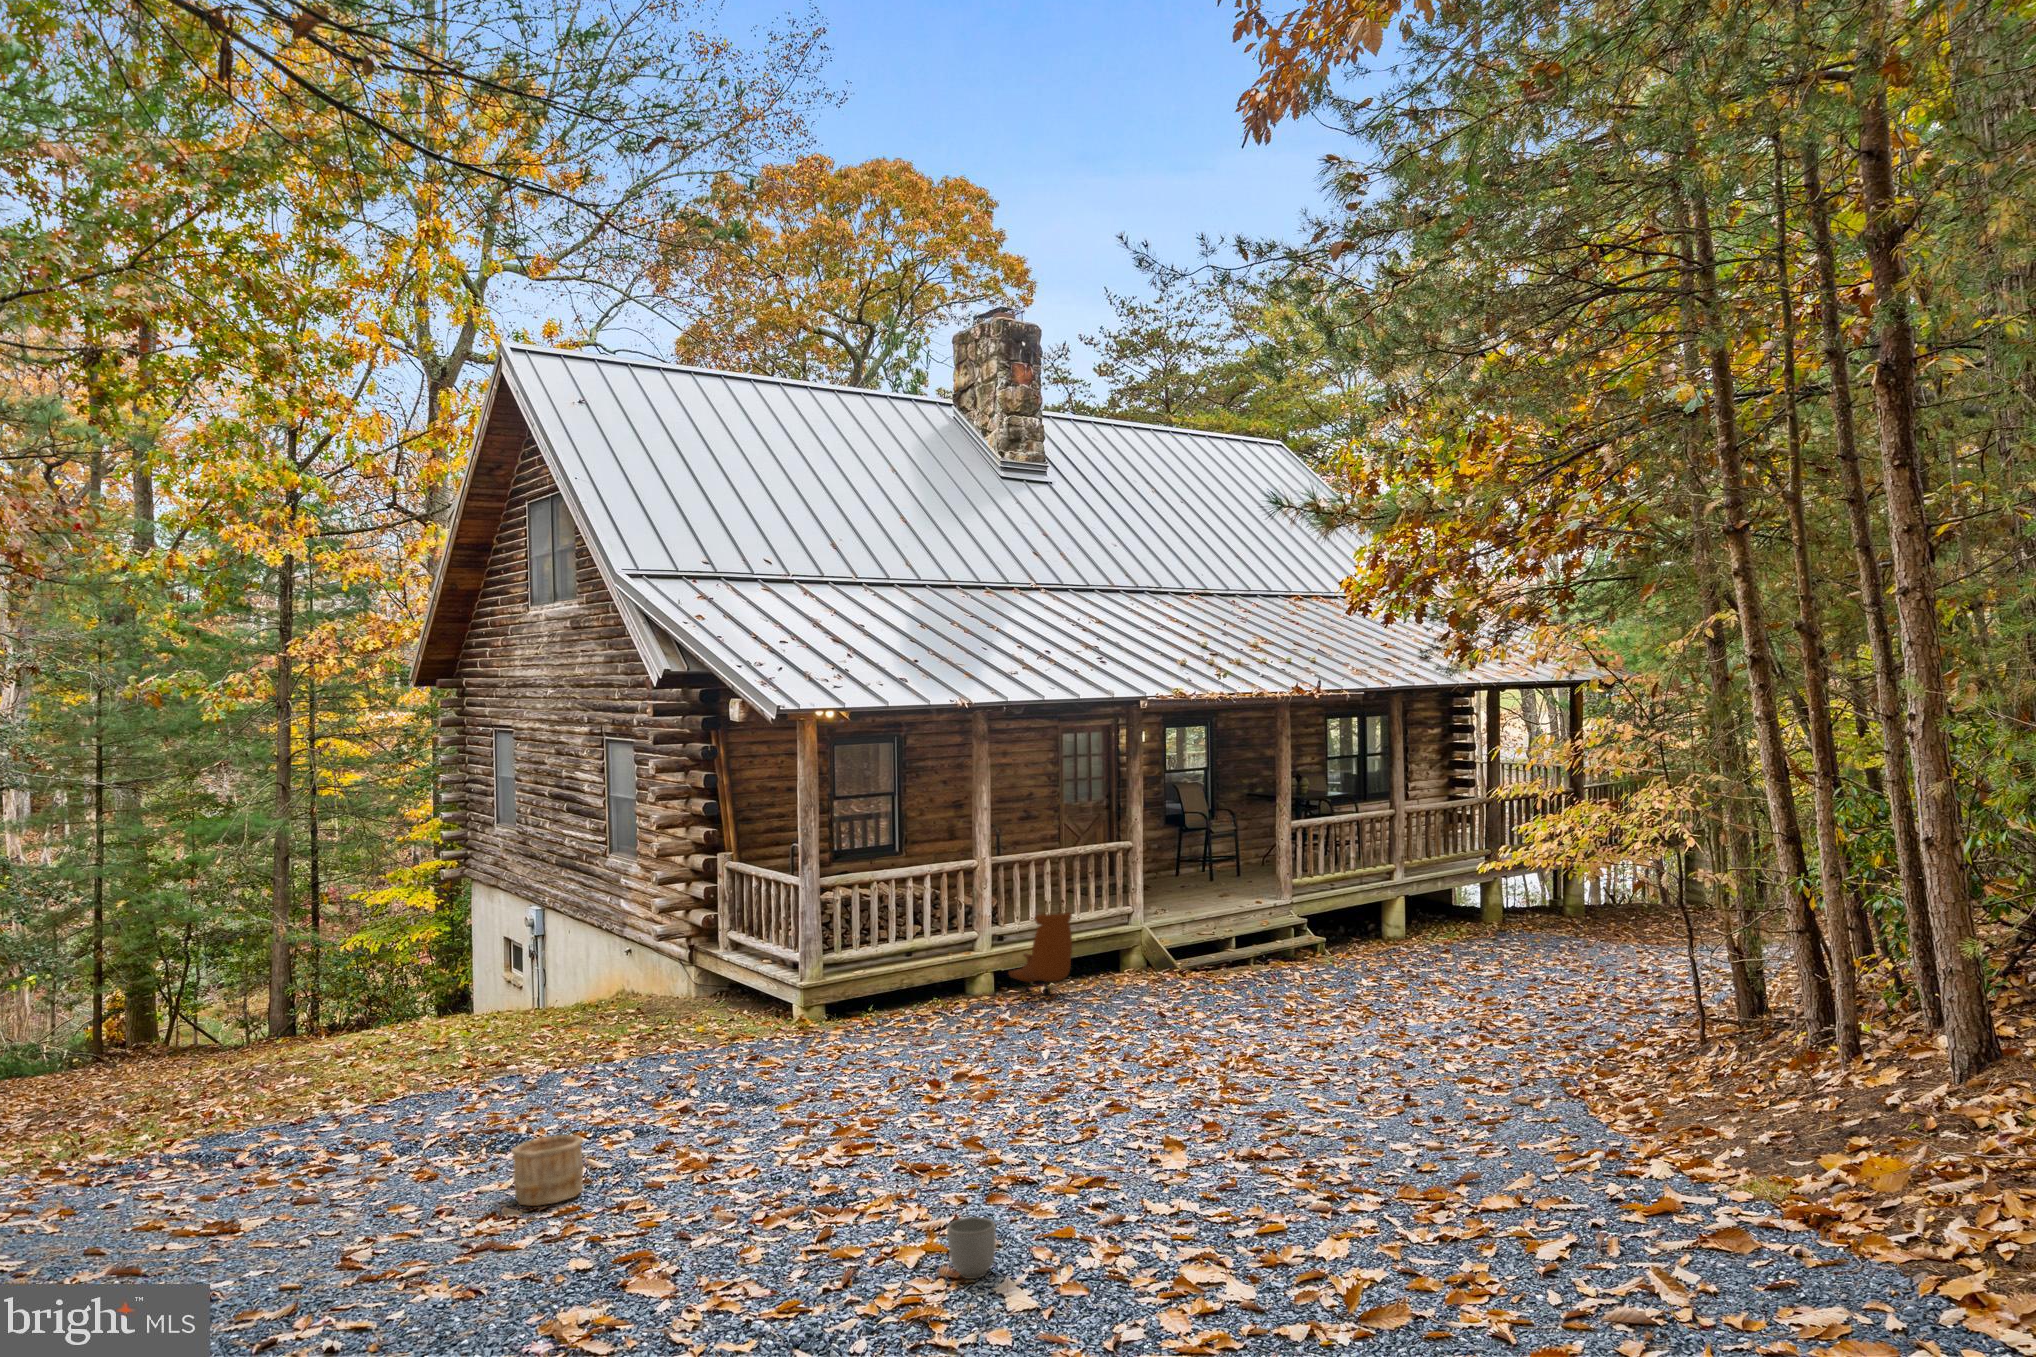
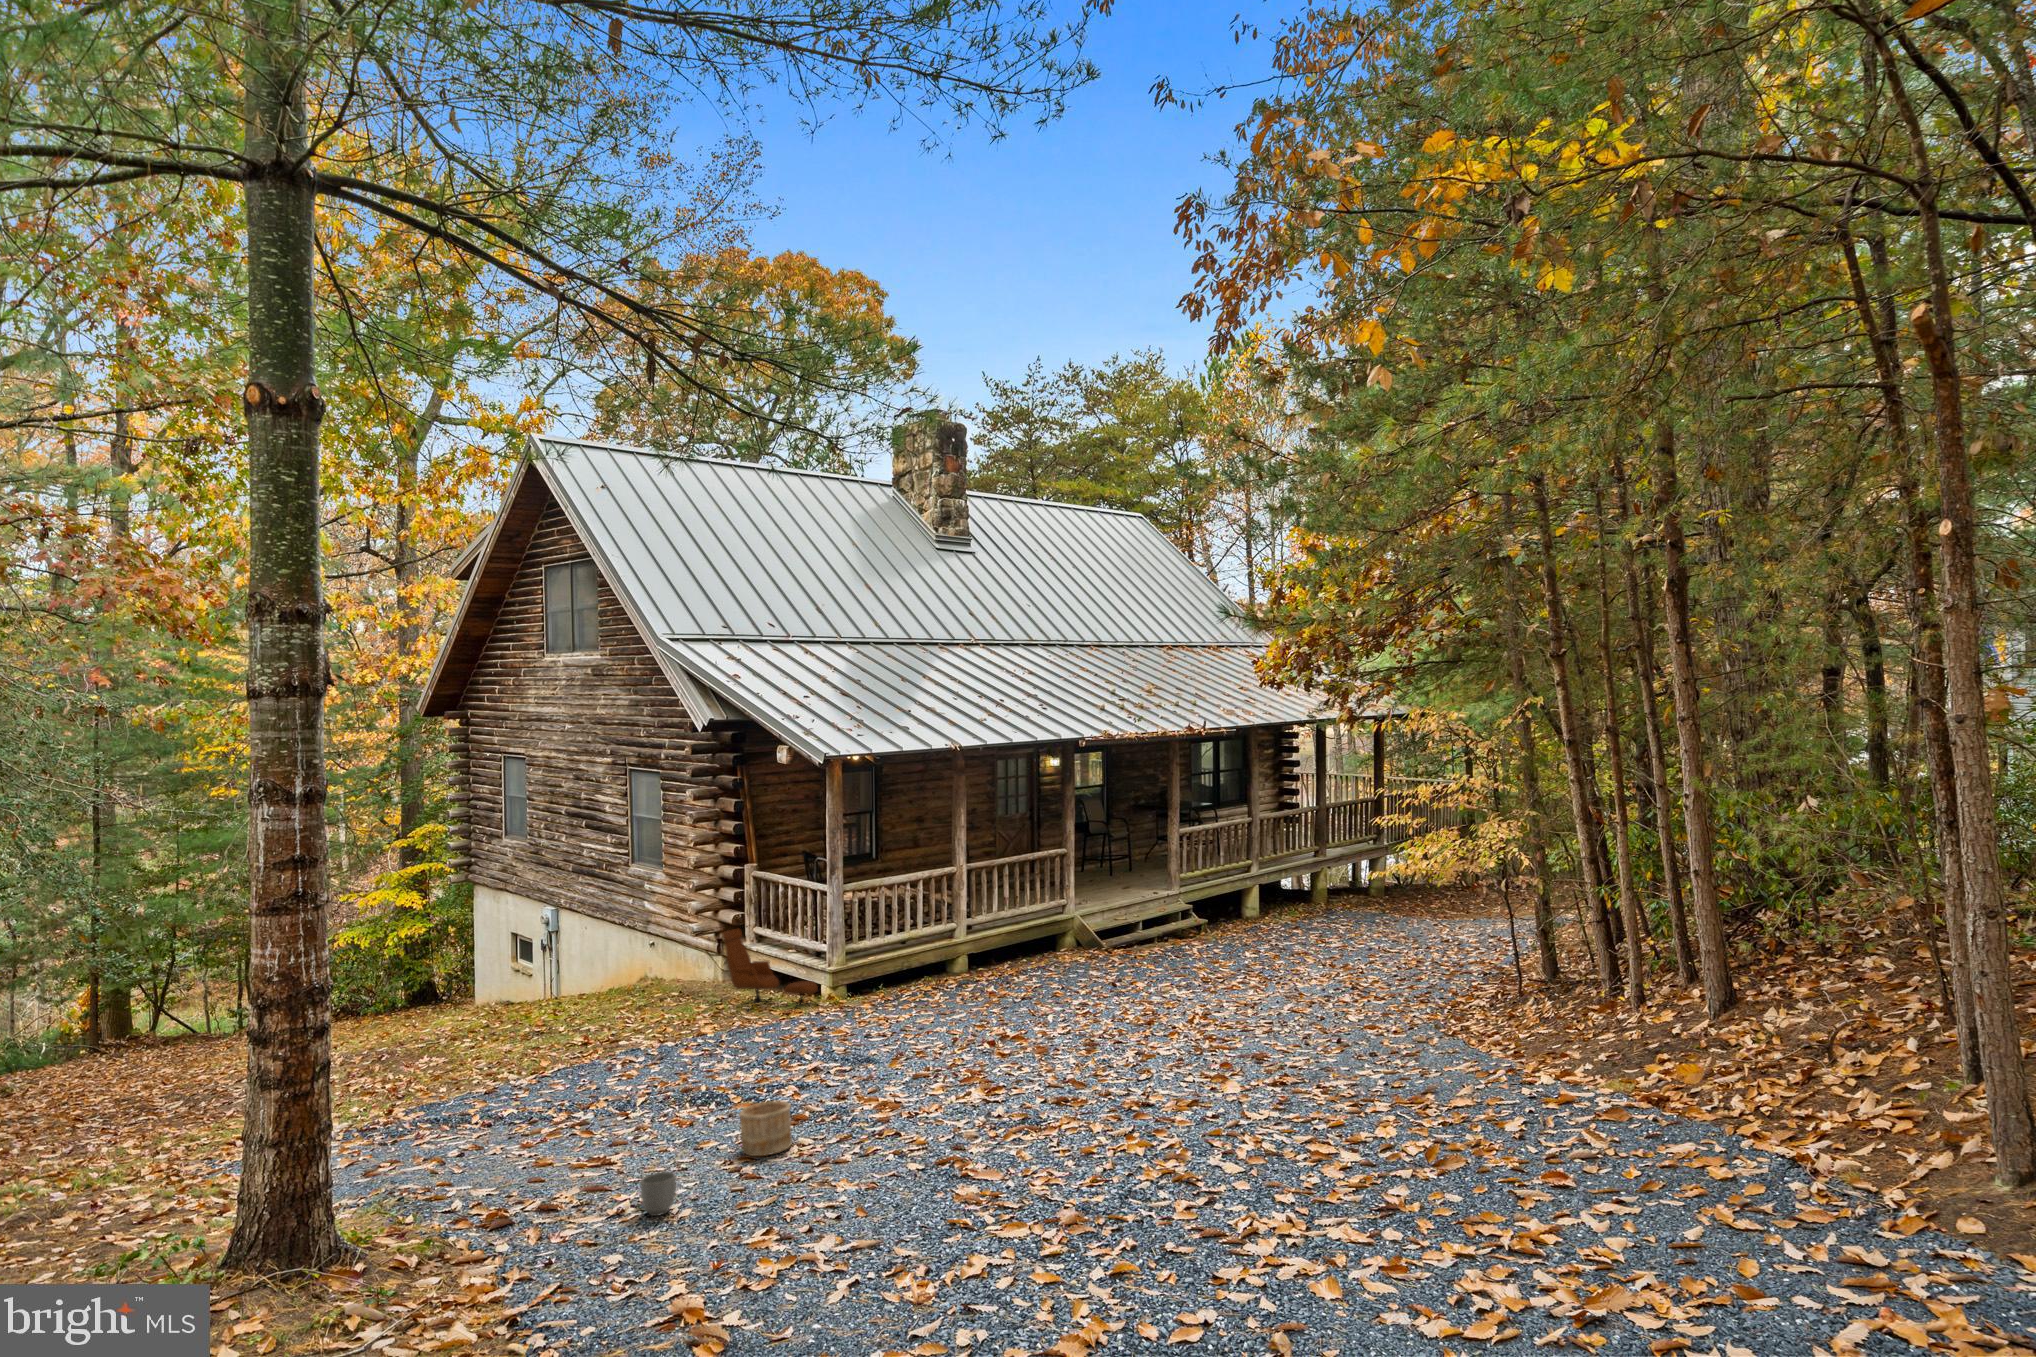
lounge chair: present [1009,912,1072,1002] -> present [723,929,818,1009]
planter: present [947,1217,996,1279] -> present [640,1172,676,1216]

